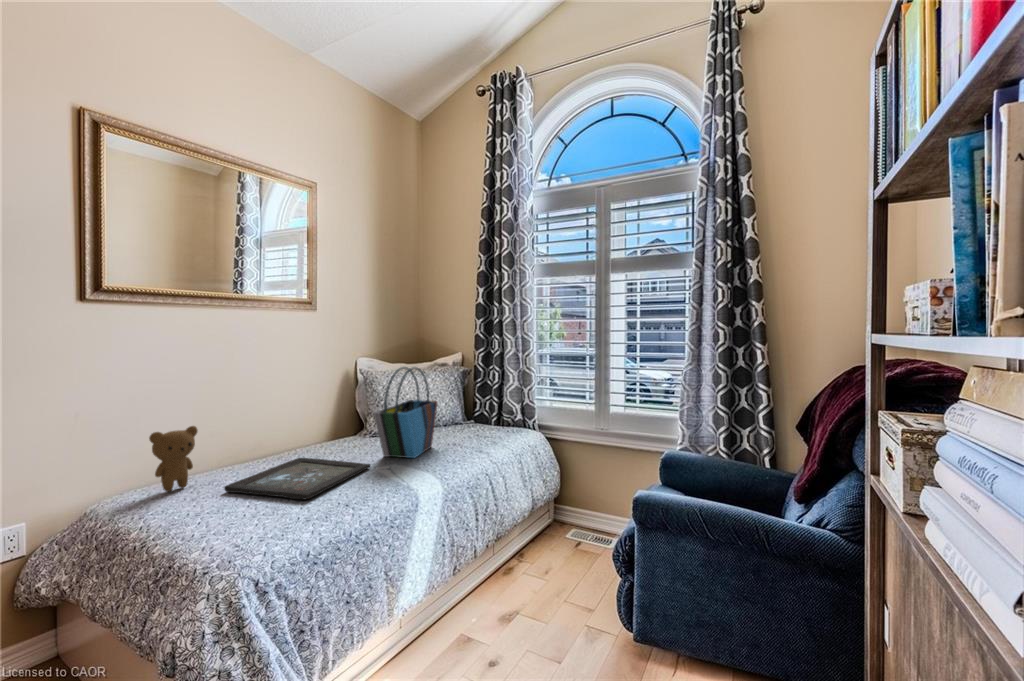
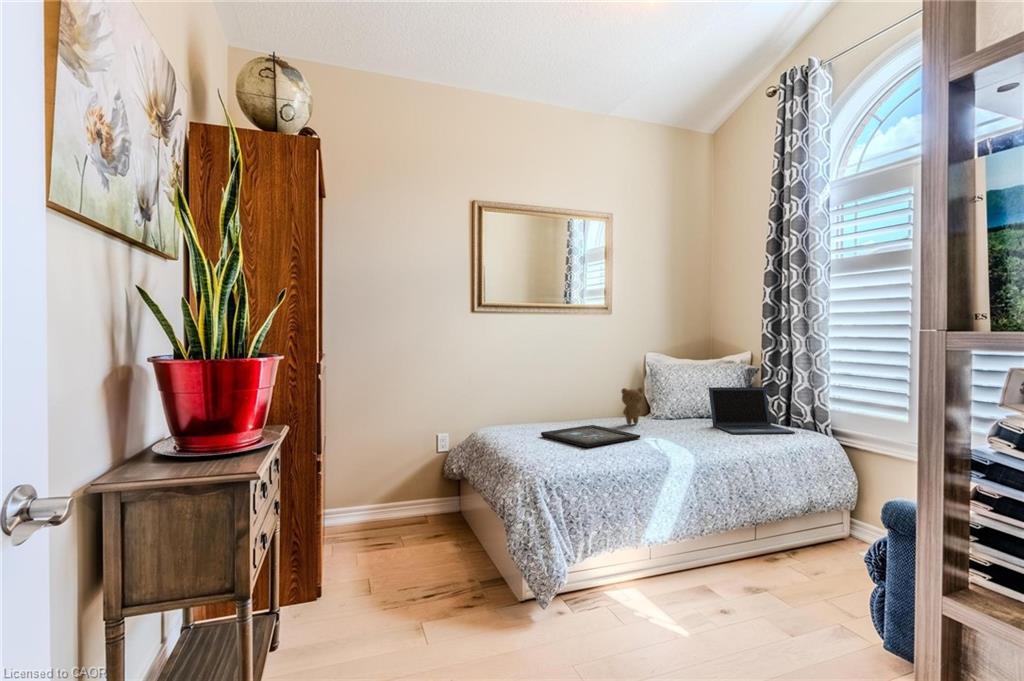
tote bag: present [374,367,437,458] -> none [646,360,709,438]
laptop: none [431,388,514,443] -> present [709,387,795,434]
teddy bear: present [149,426,198,492] -> present [621,387,643,424]

